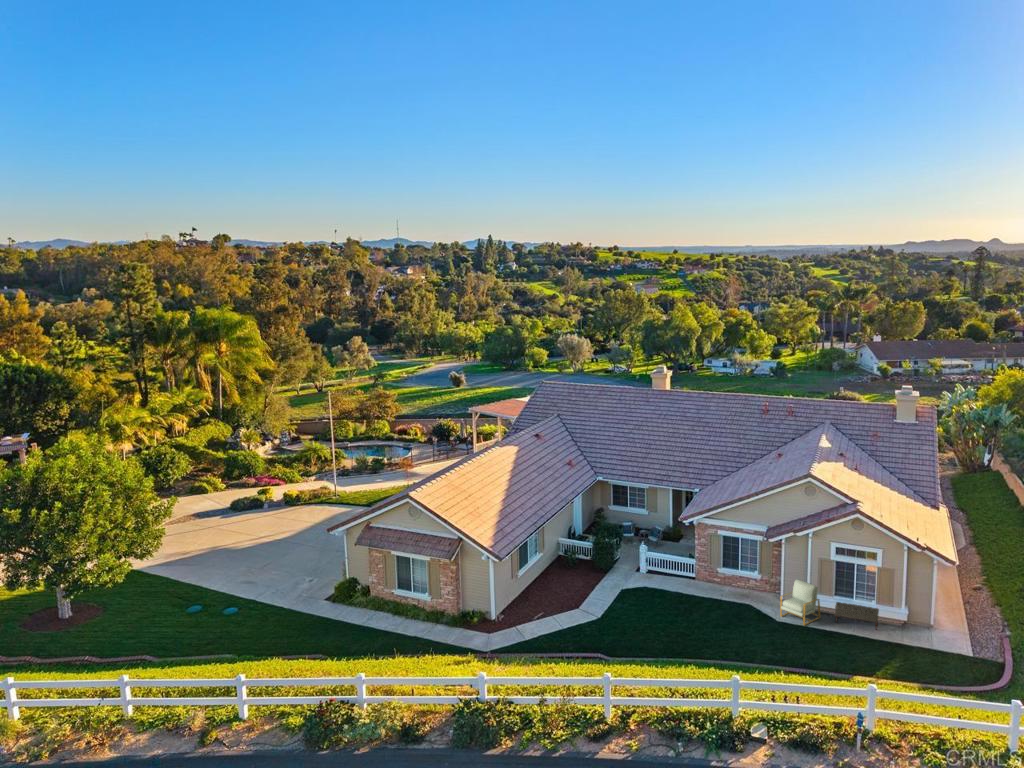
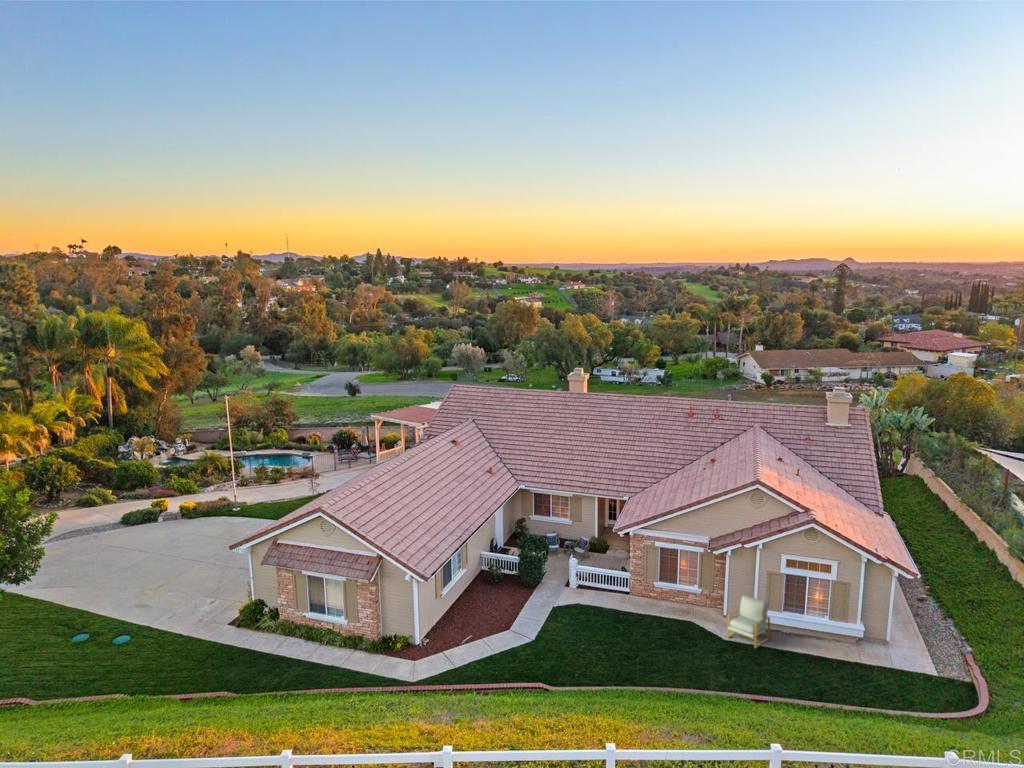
bench: present [835,602,879,629] -> none [787,620,835,651]

